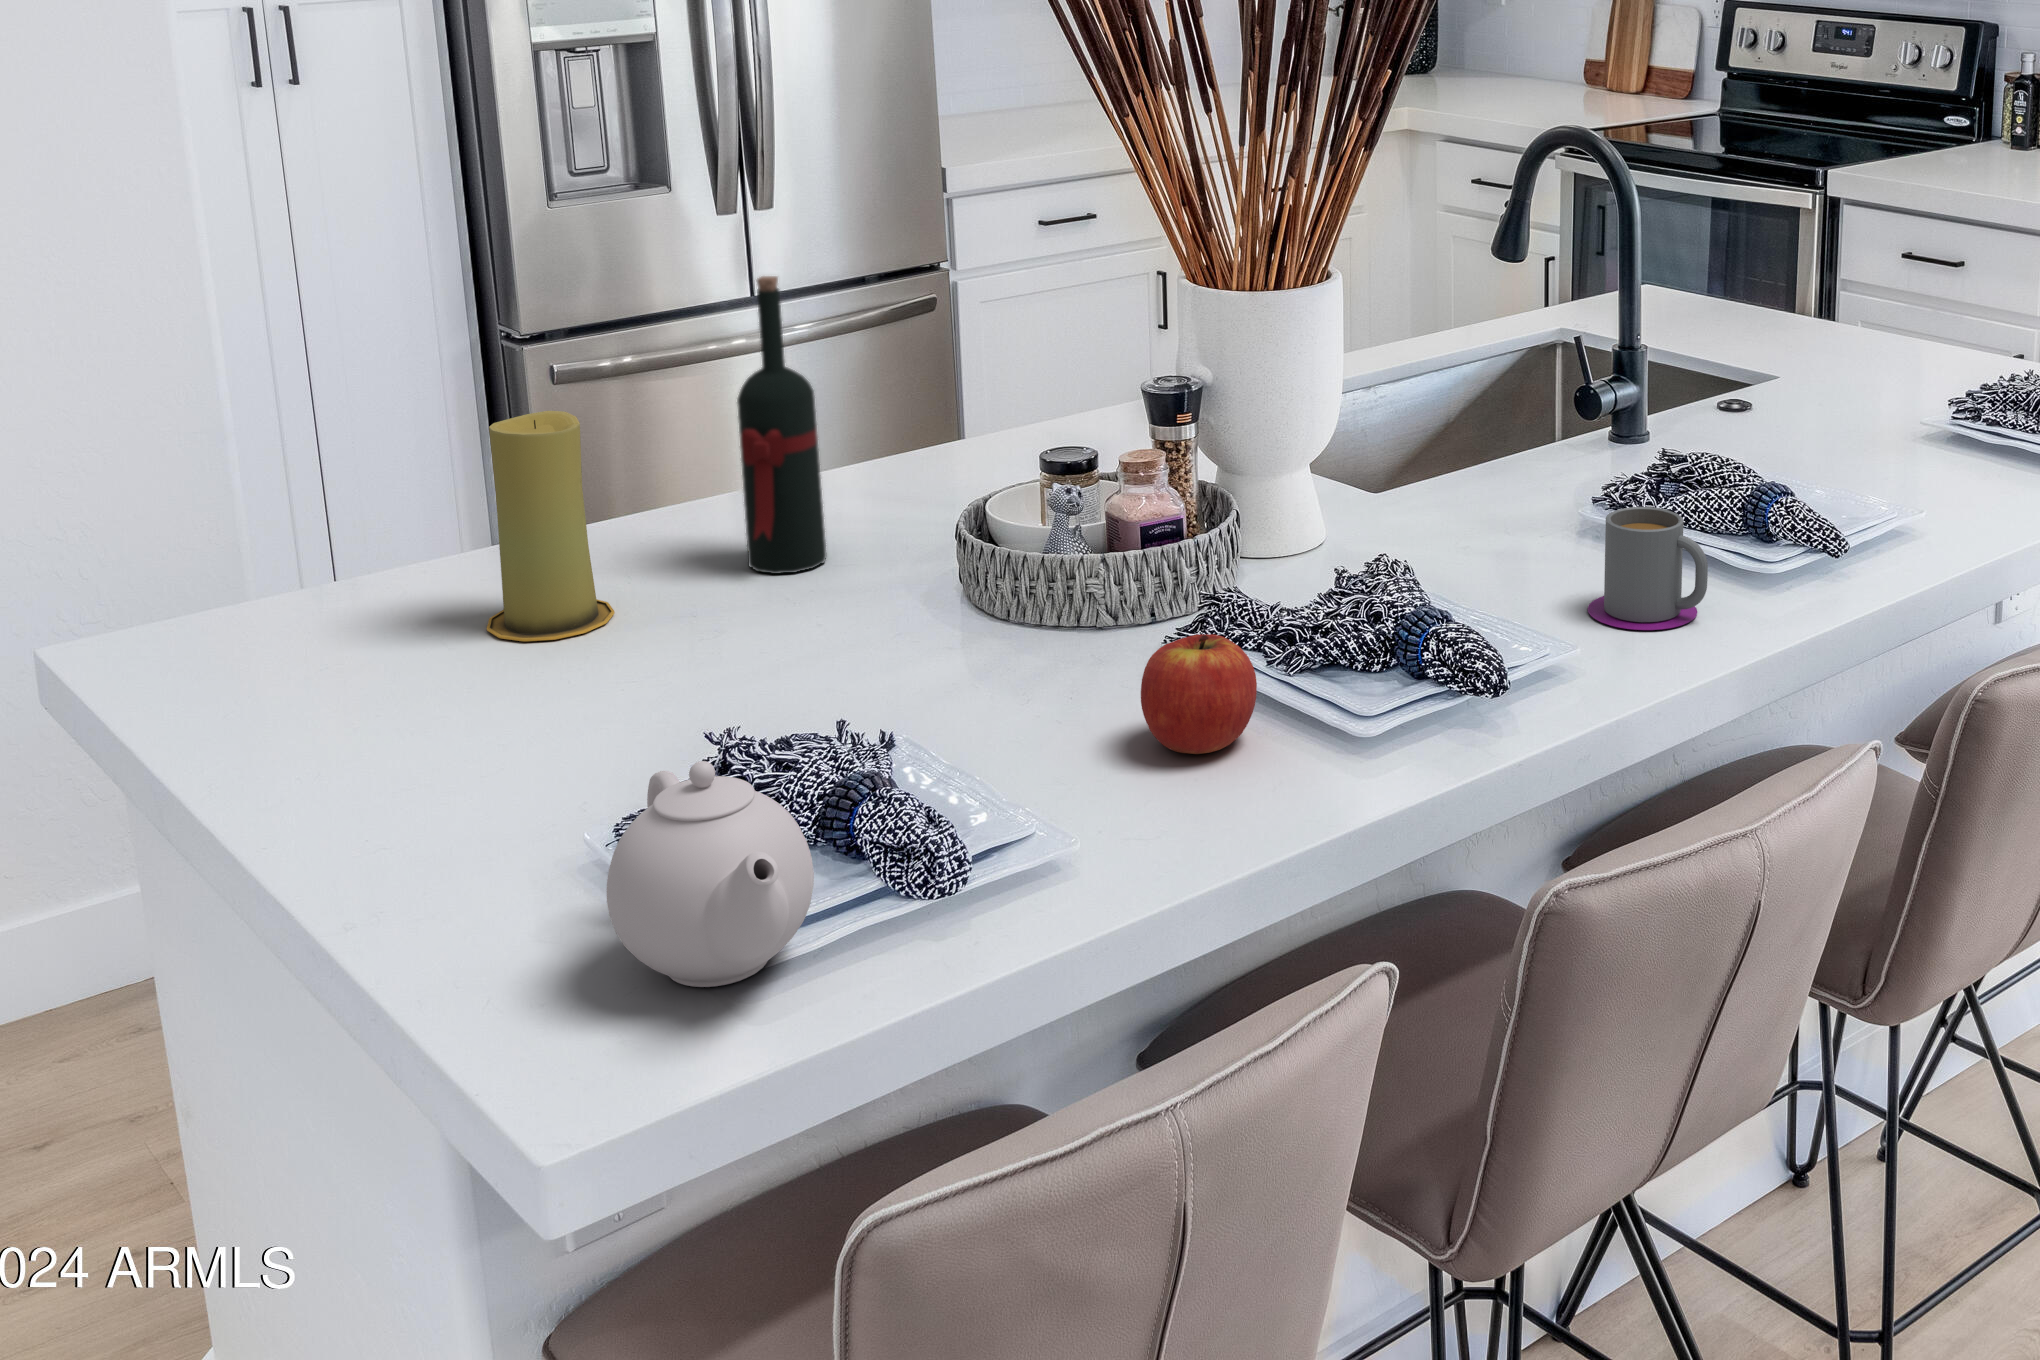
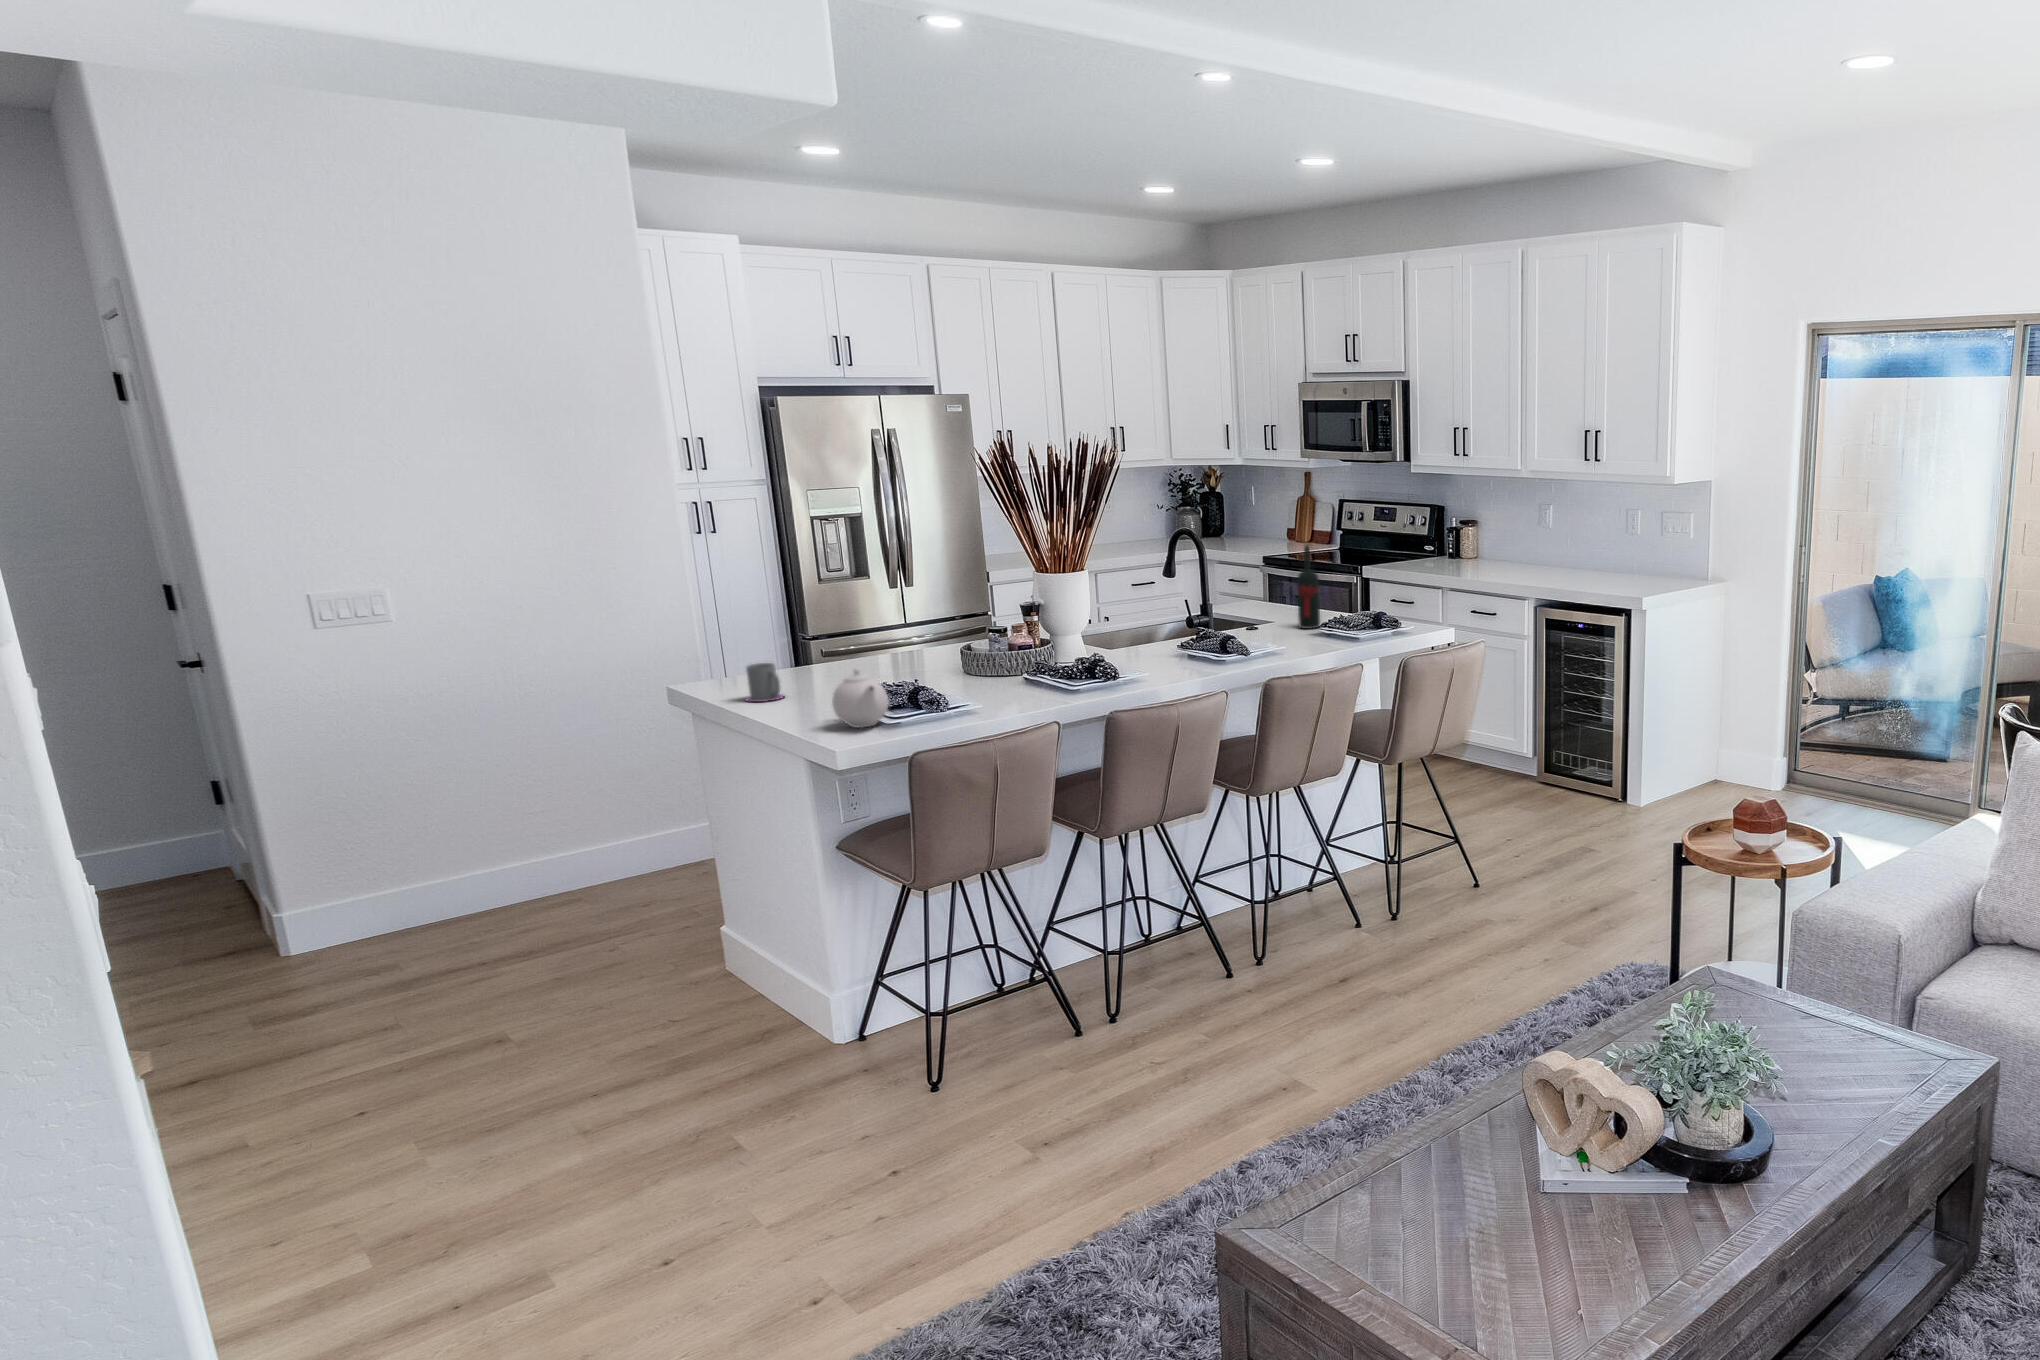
wine bottle: present [737,276,827,574] -> present [1297,543,1321,629]
candle: present [487,411,615,641] -> none [798,610,840,681]
mug: present [1588,507,1708,630] -> present [746,663,784,702]
apple: present [1141,634,1257,754] -> none [994,658,1030,694]

